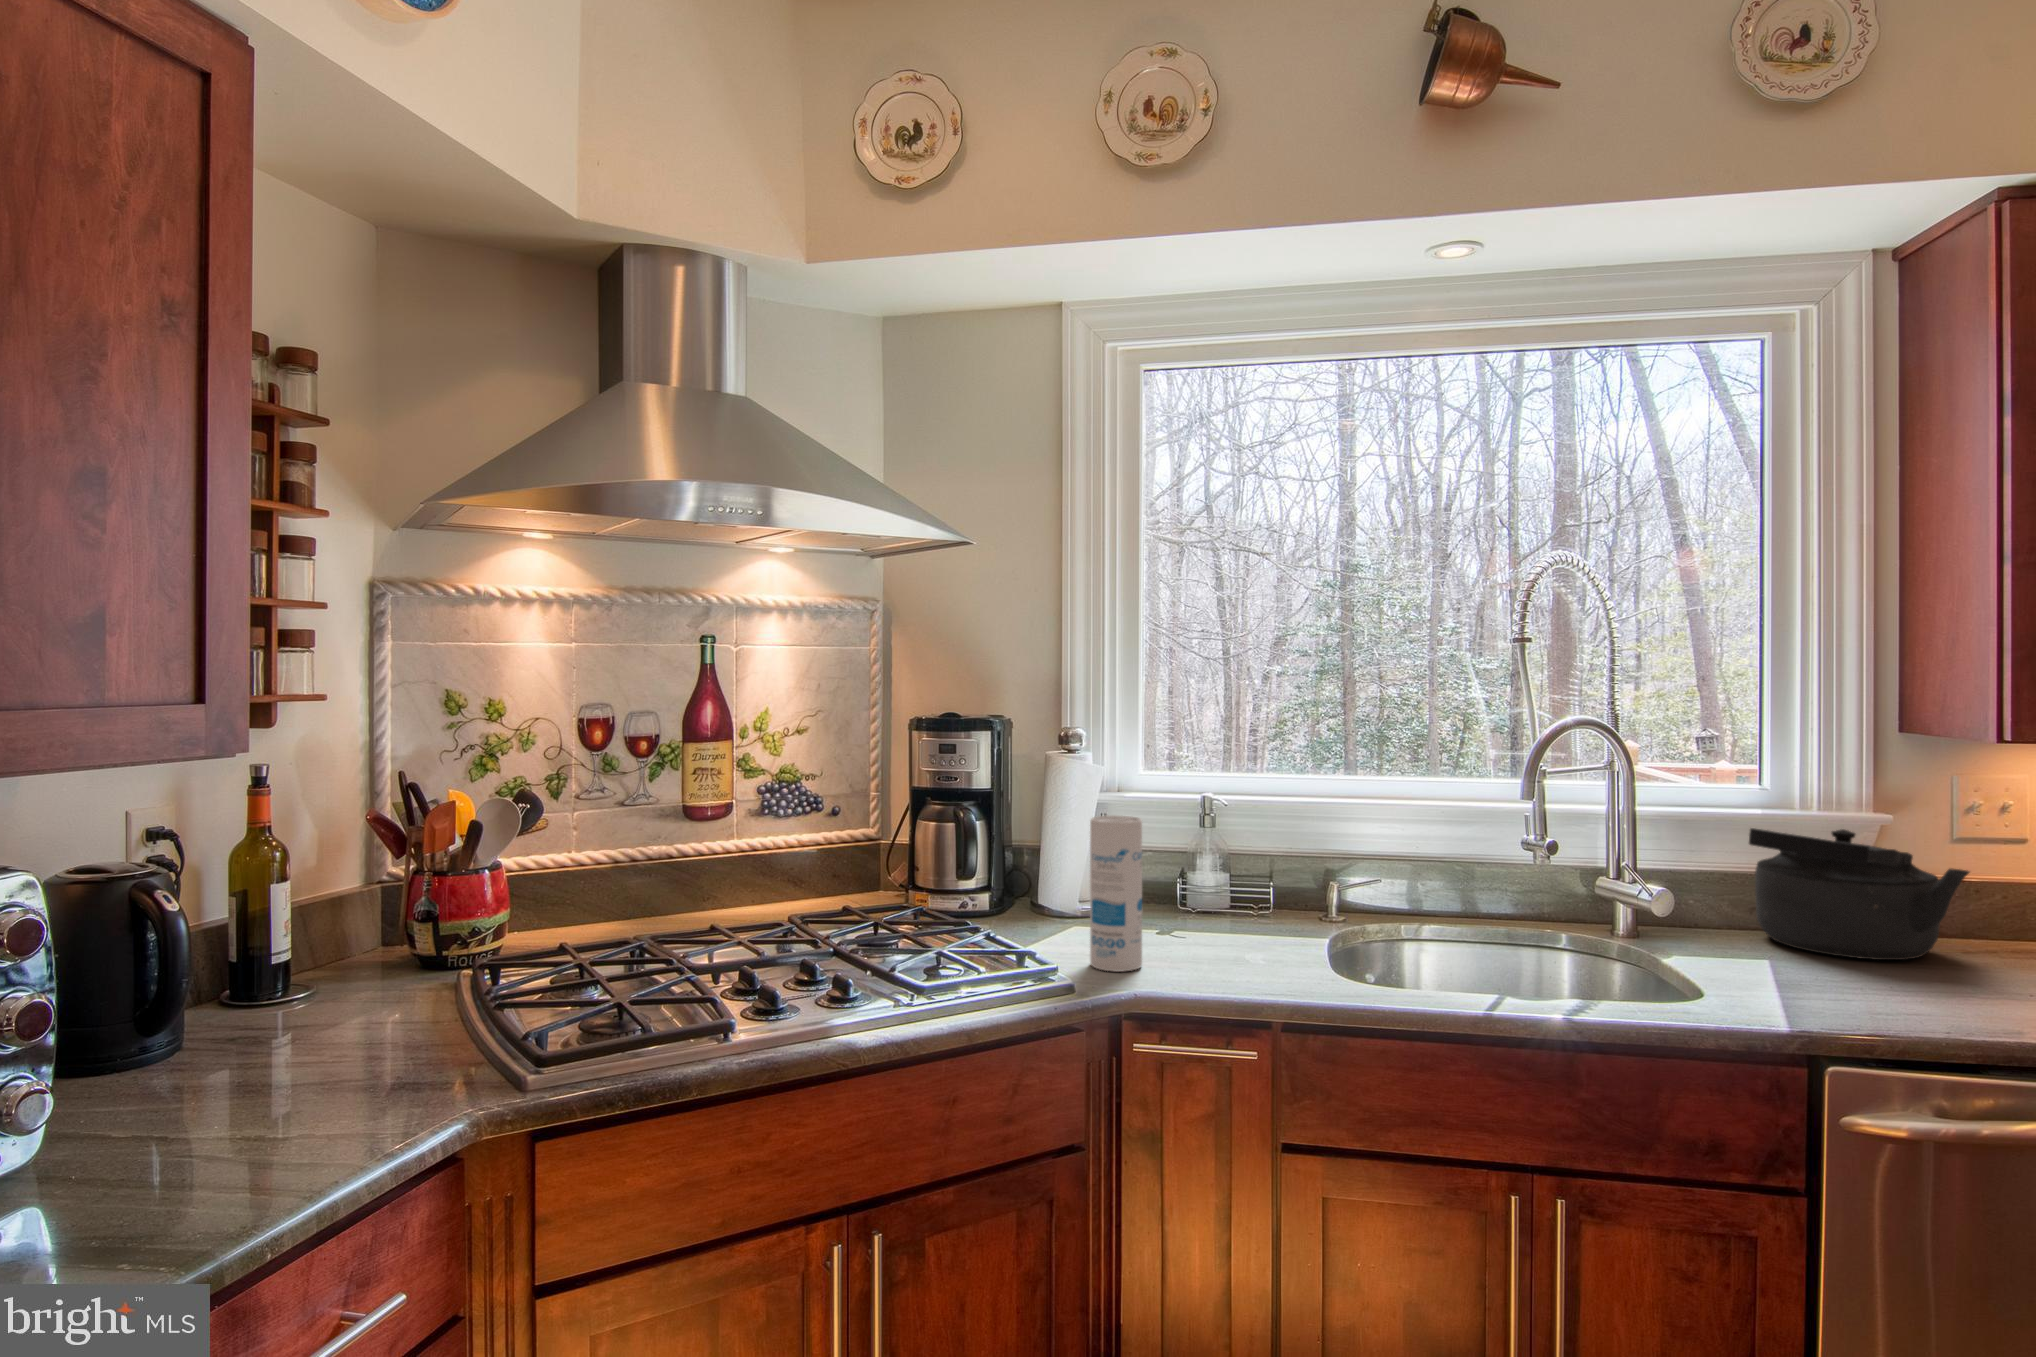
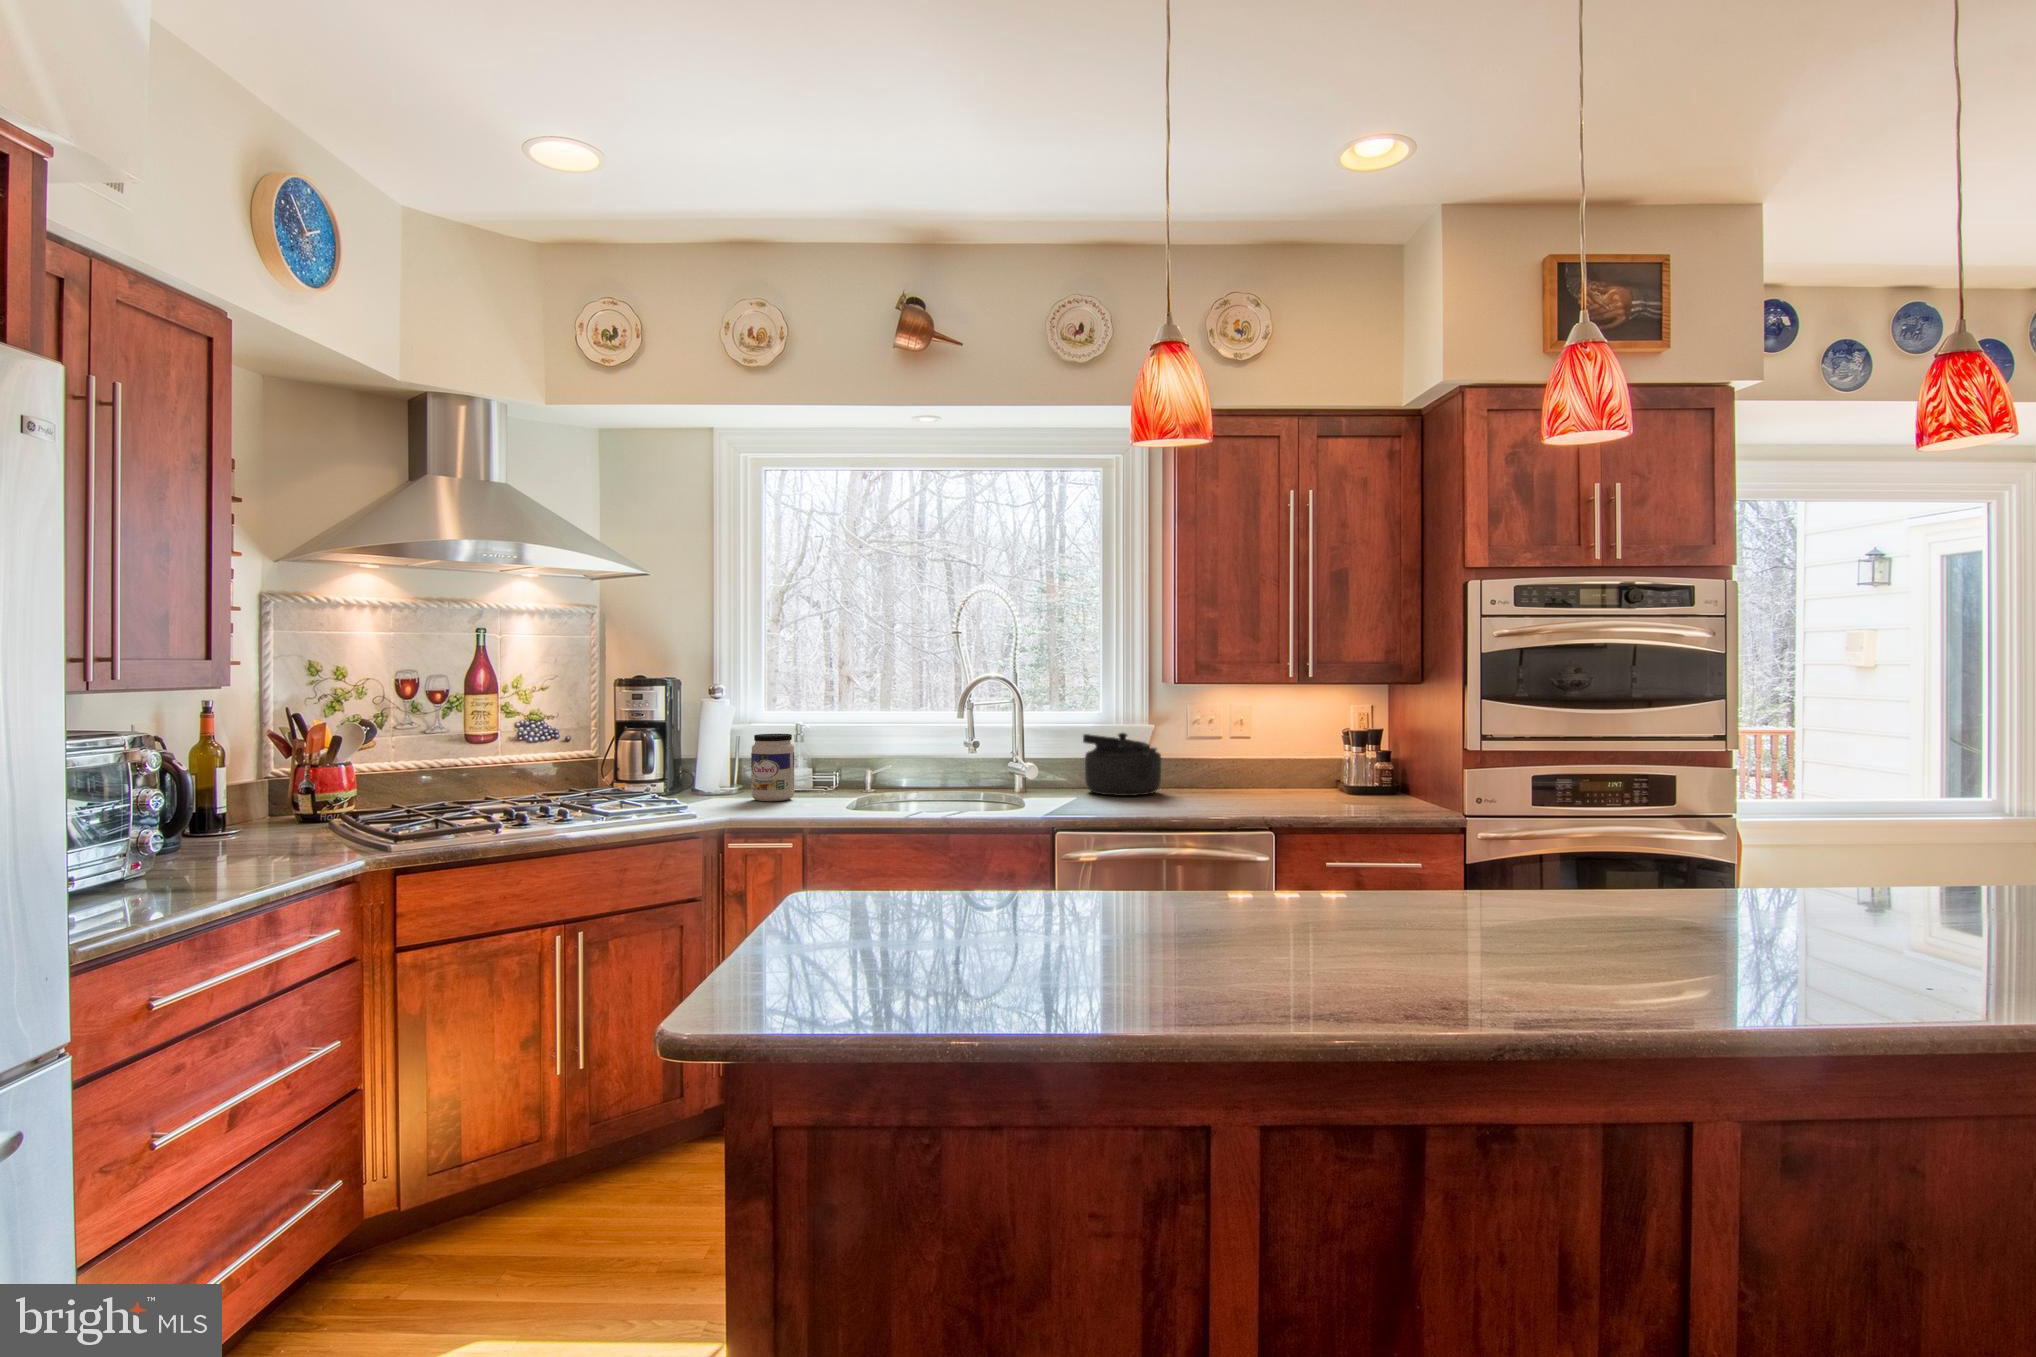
canister: present [1090,815,1142,972] -> none [710,728,739,809]
jar: none [1146,819,1222,946] -> present [751,734,794,801]

